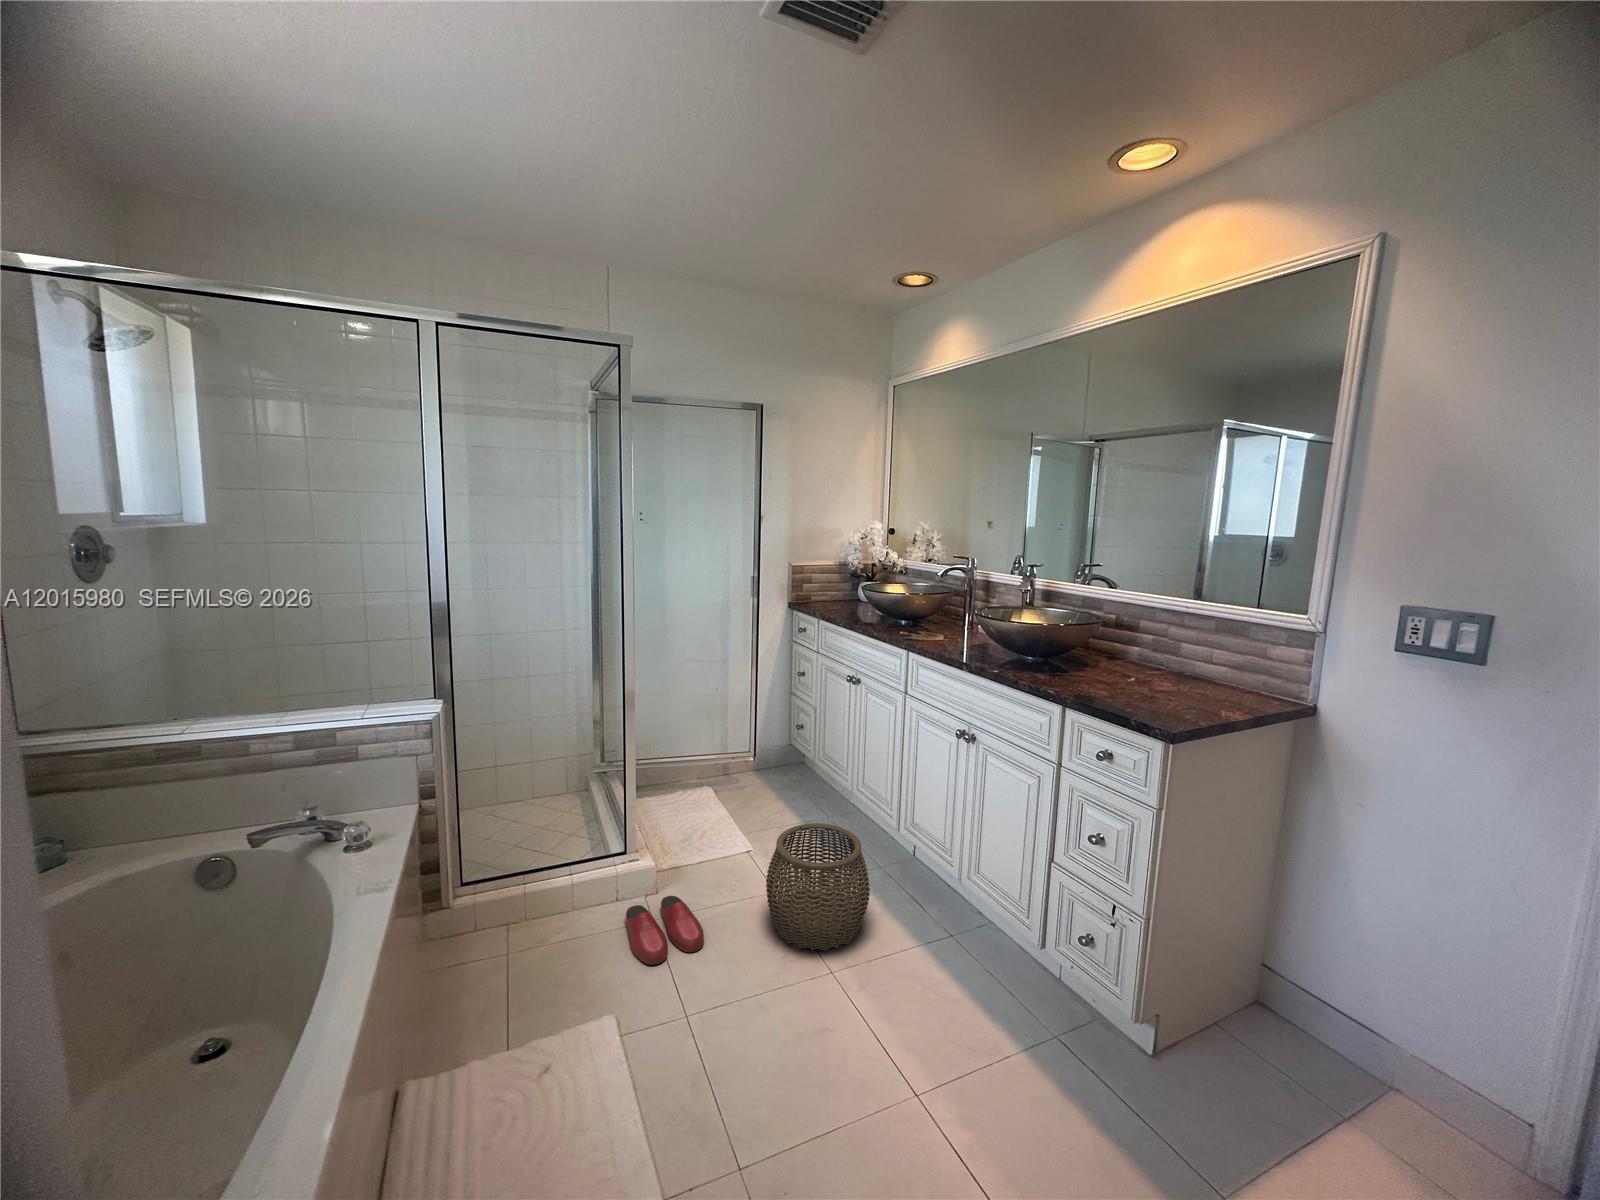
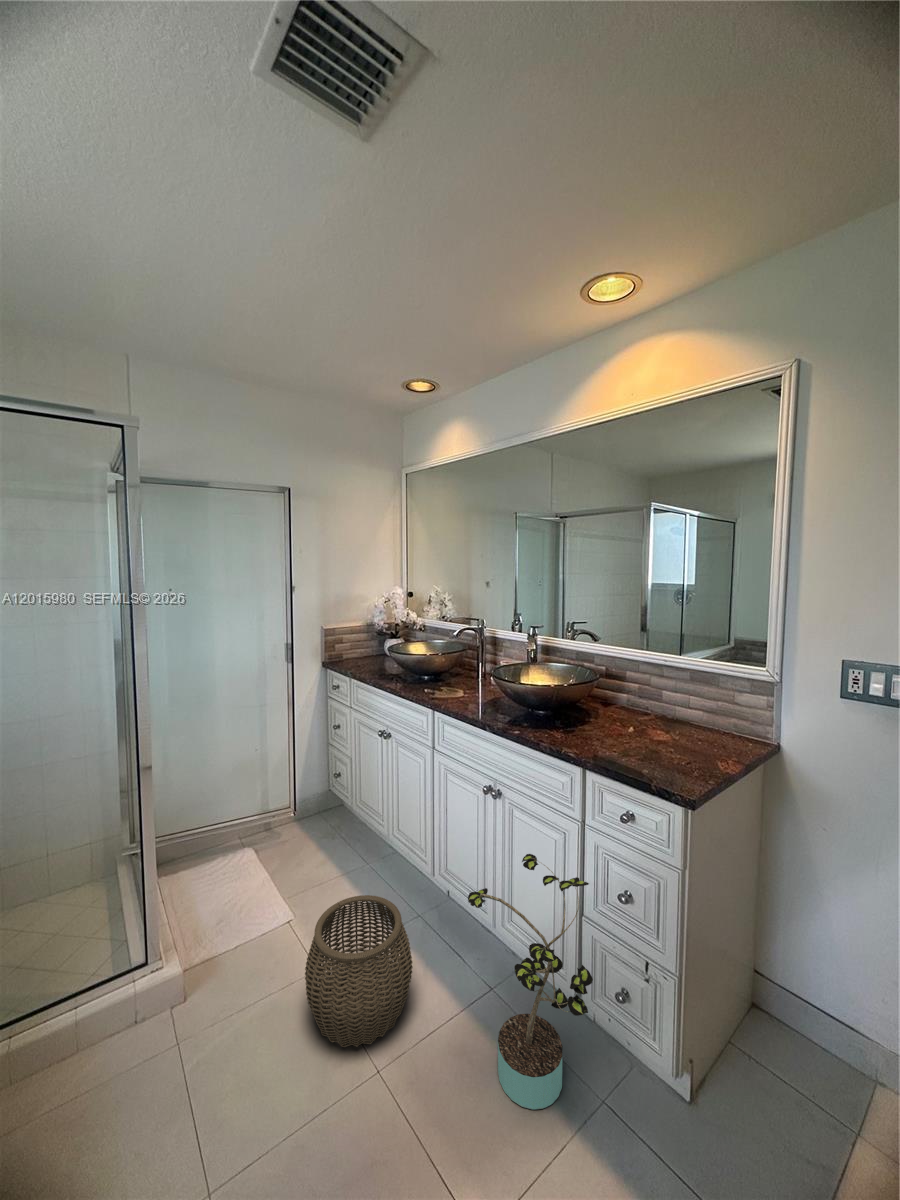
potted plant: none [928,792,1059,1027] -> present [468,854,593,1110]
slippers: present [626,896,704,965] -> none [143,1005,236,1120]

